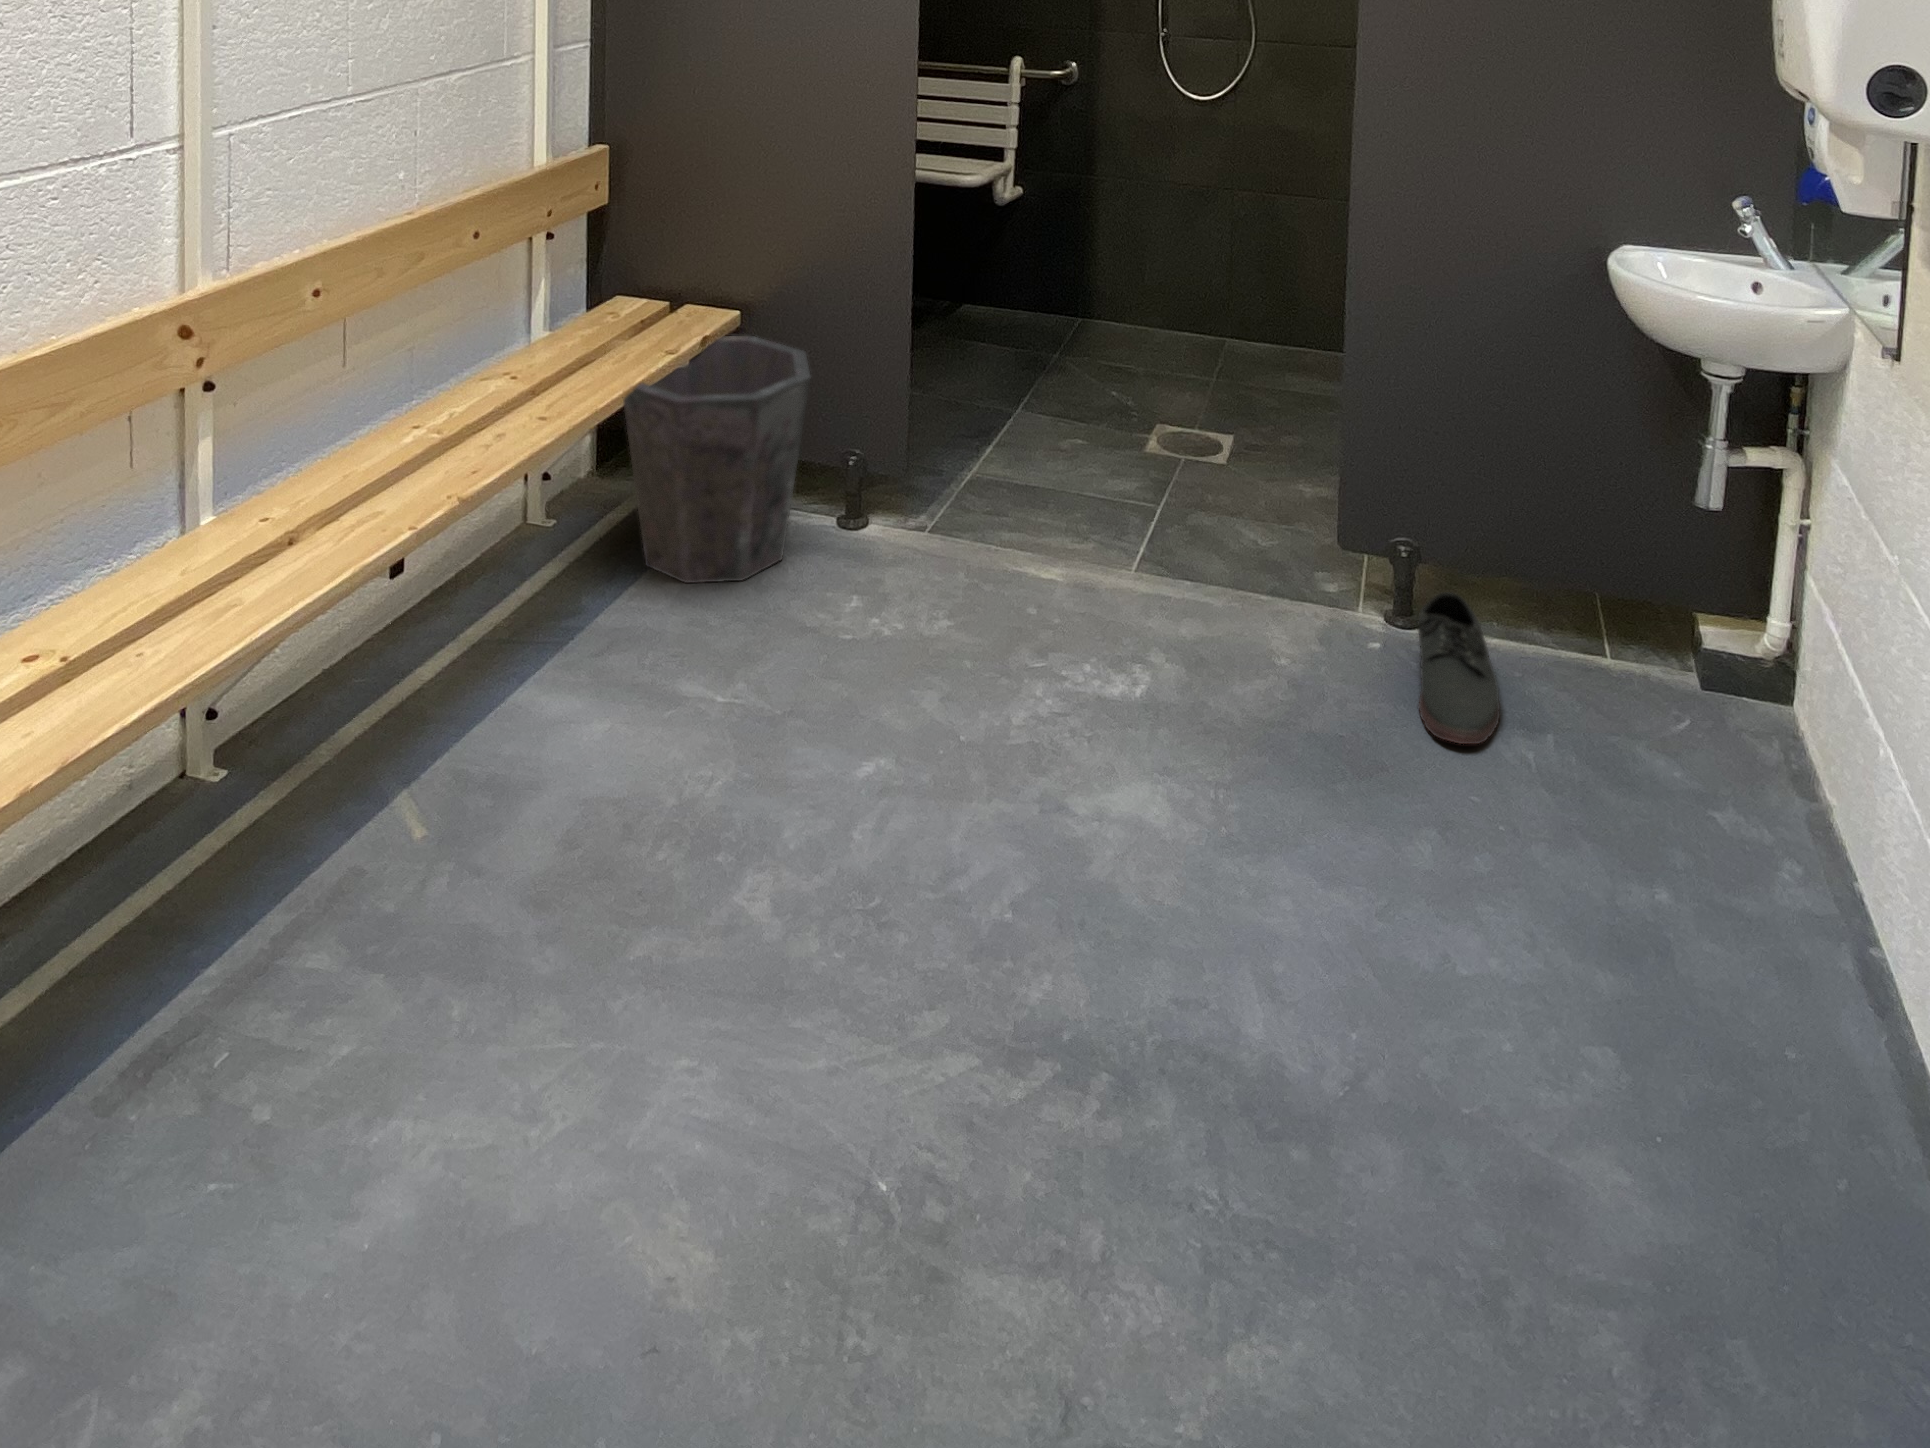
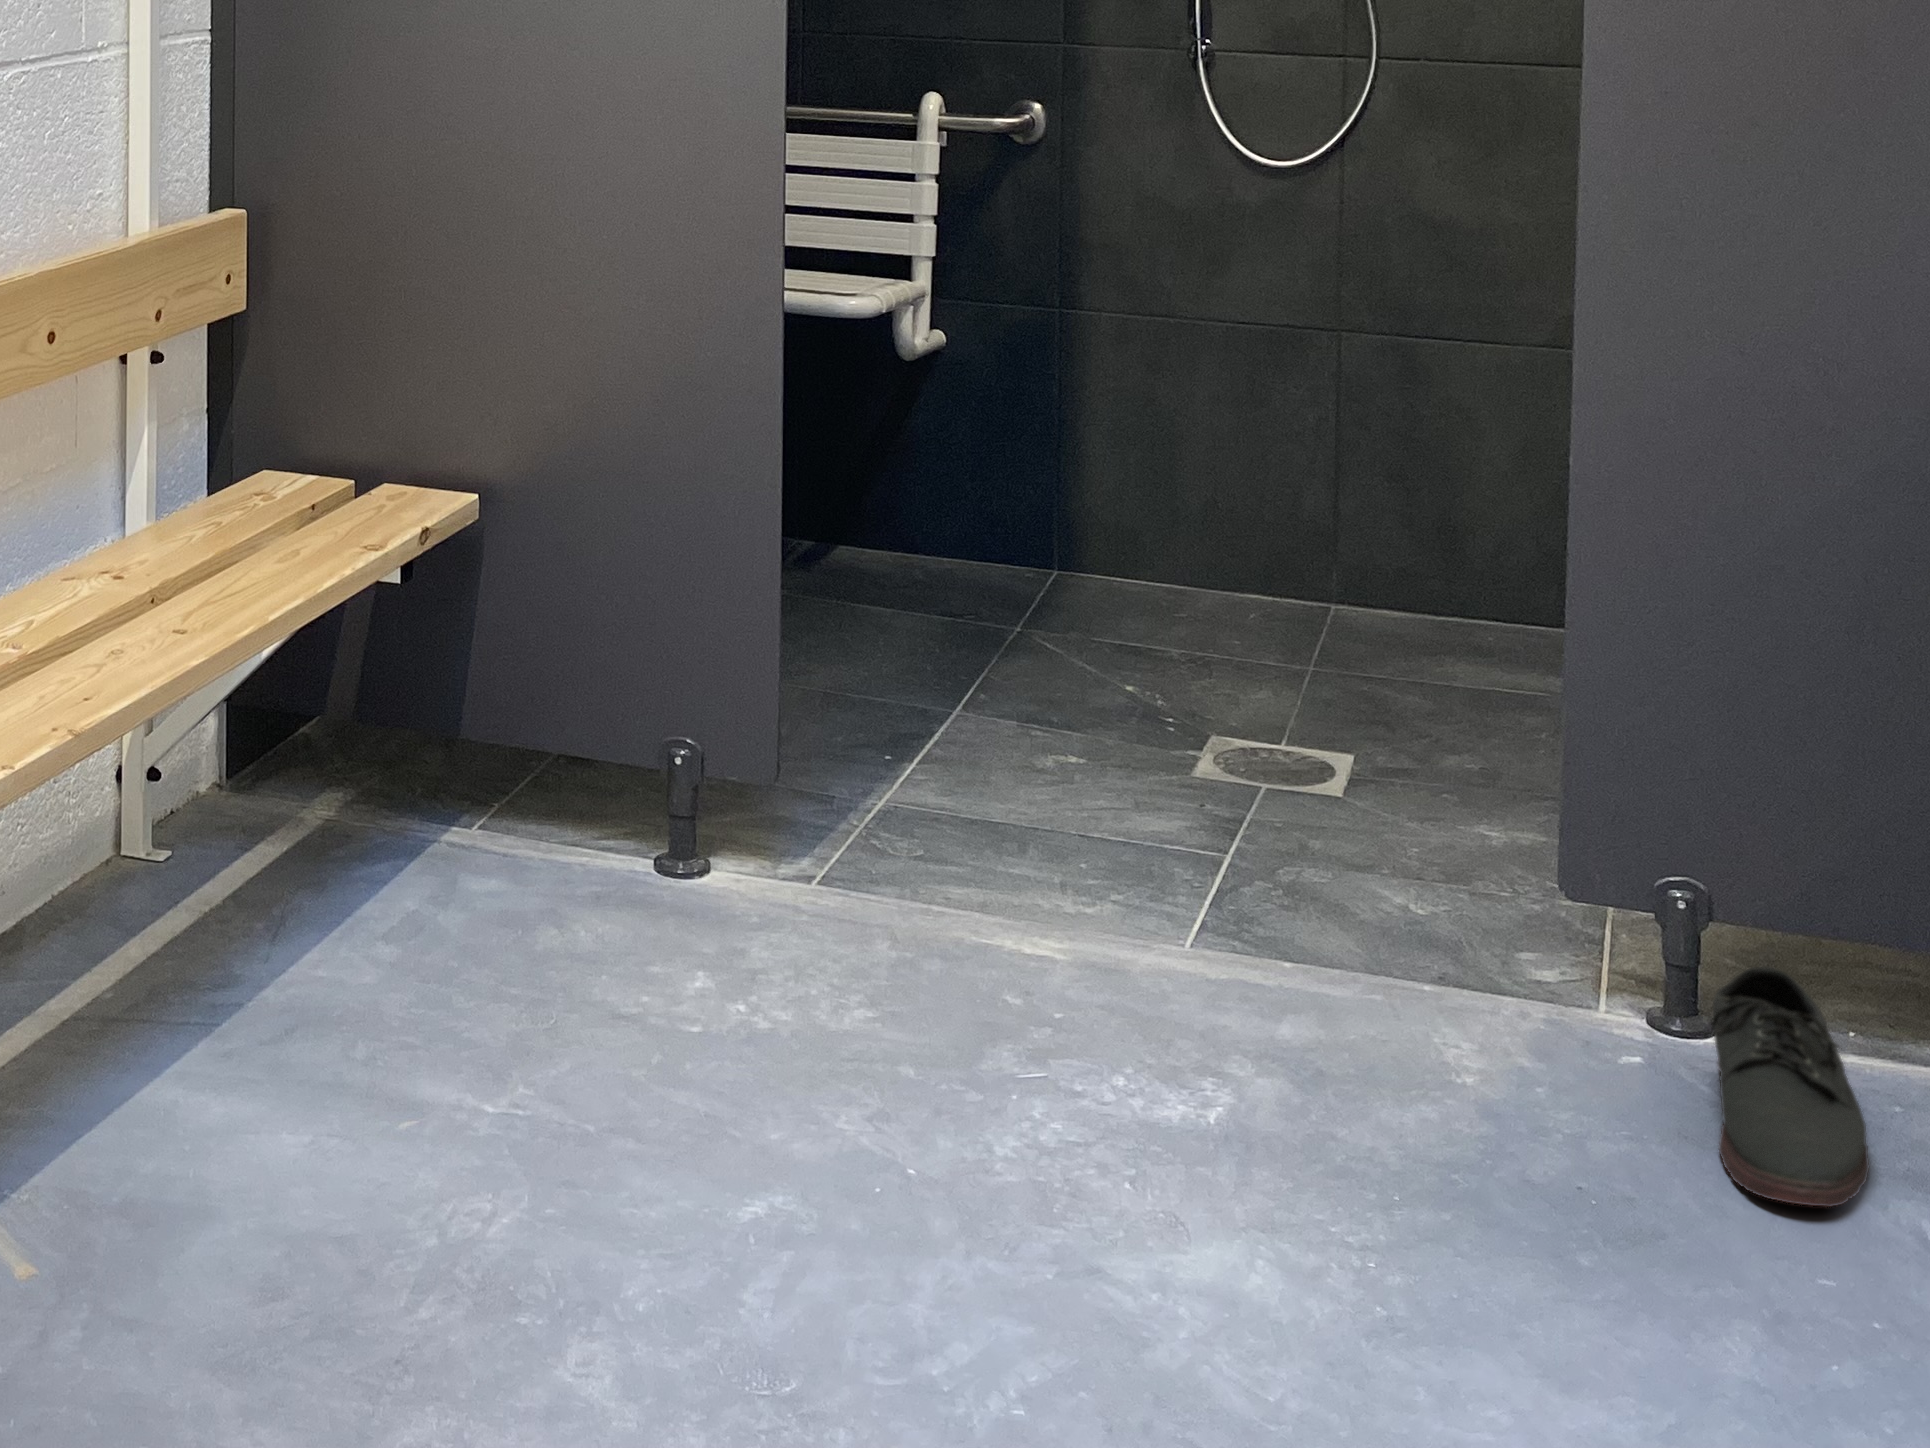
waste bin: present [623,336,810,583] -> none [286,535,611,941]

